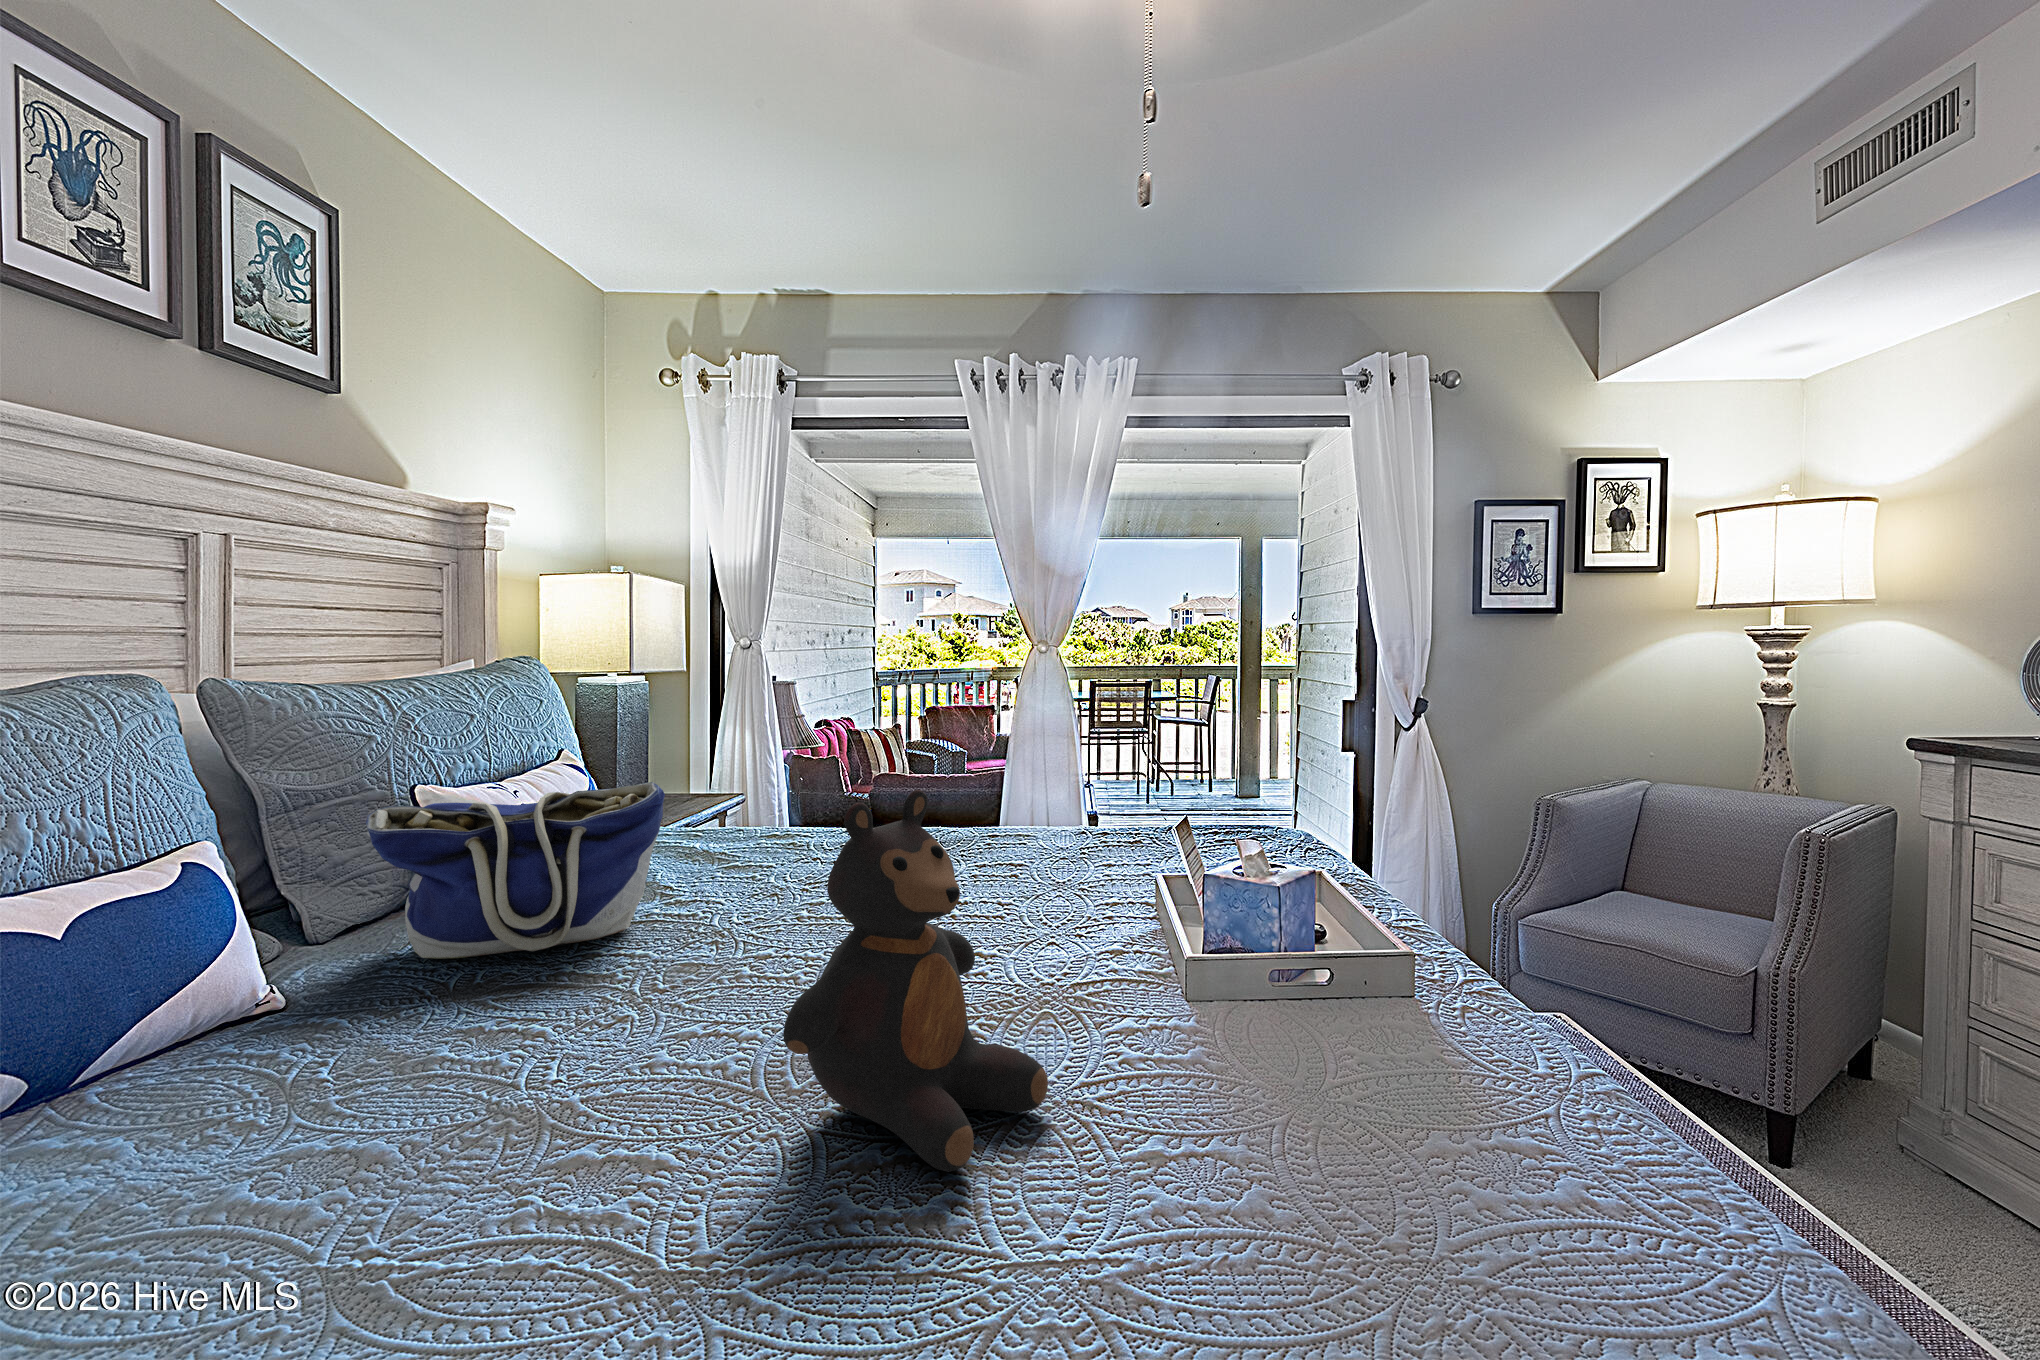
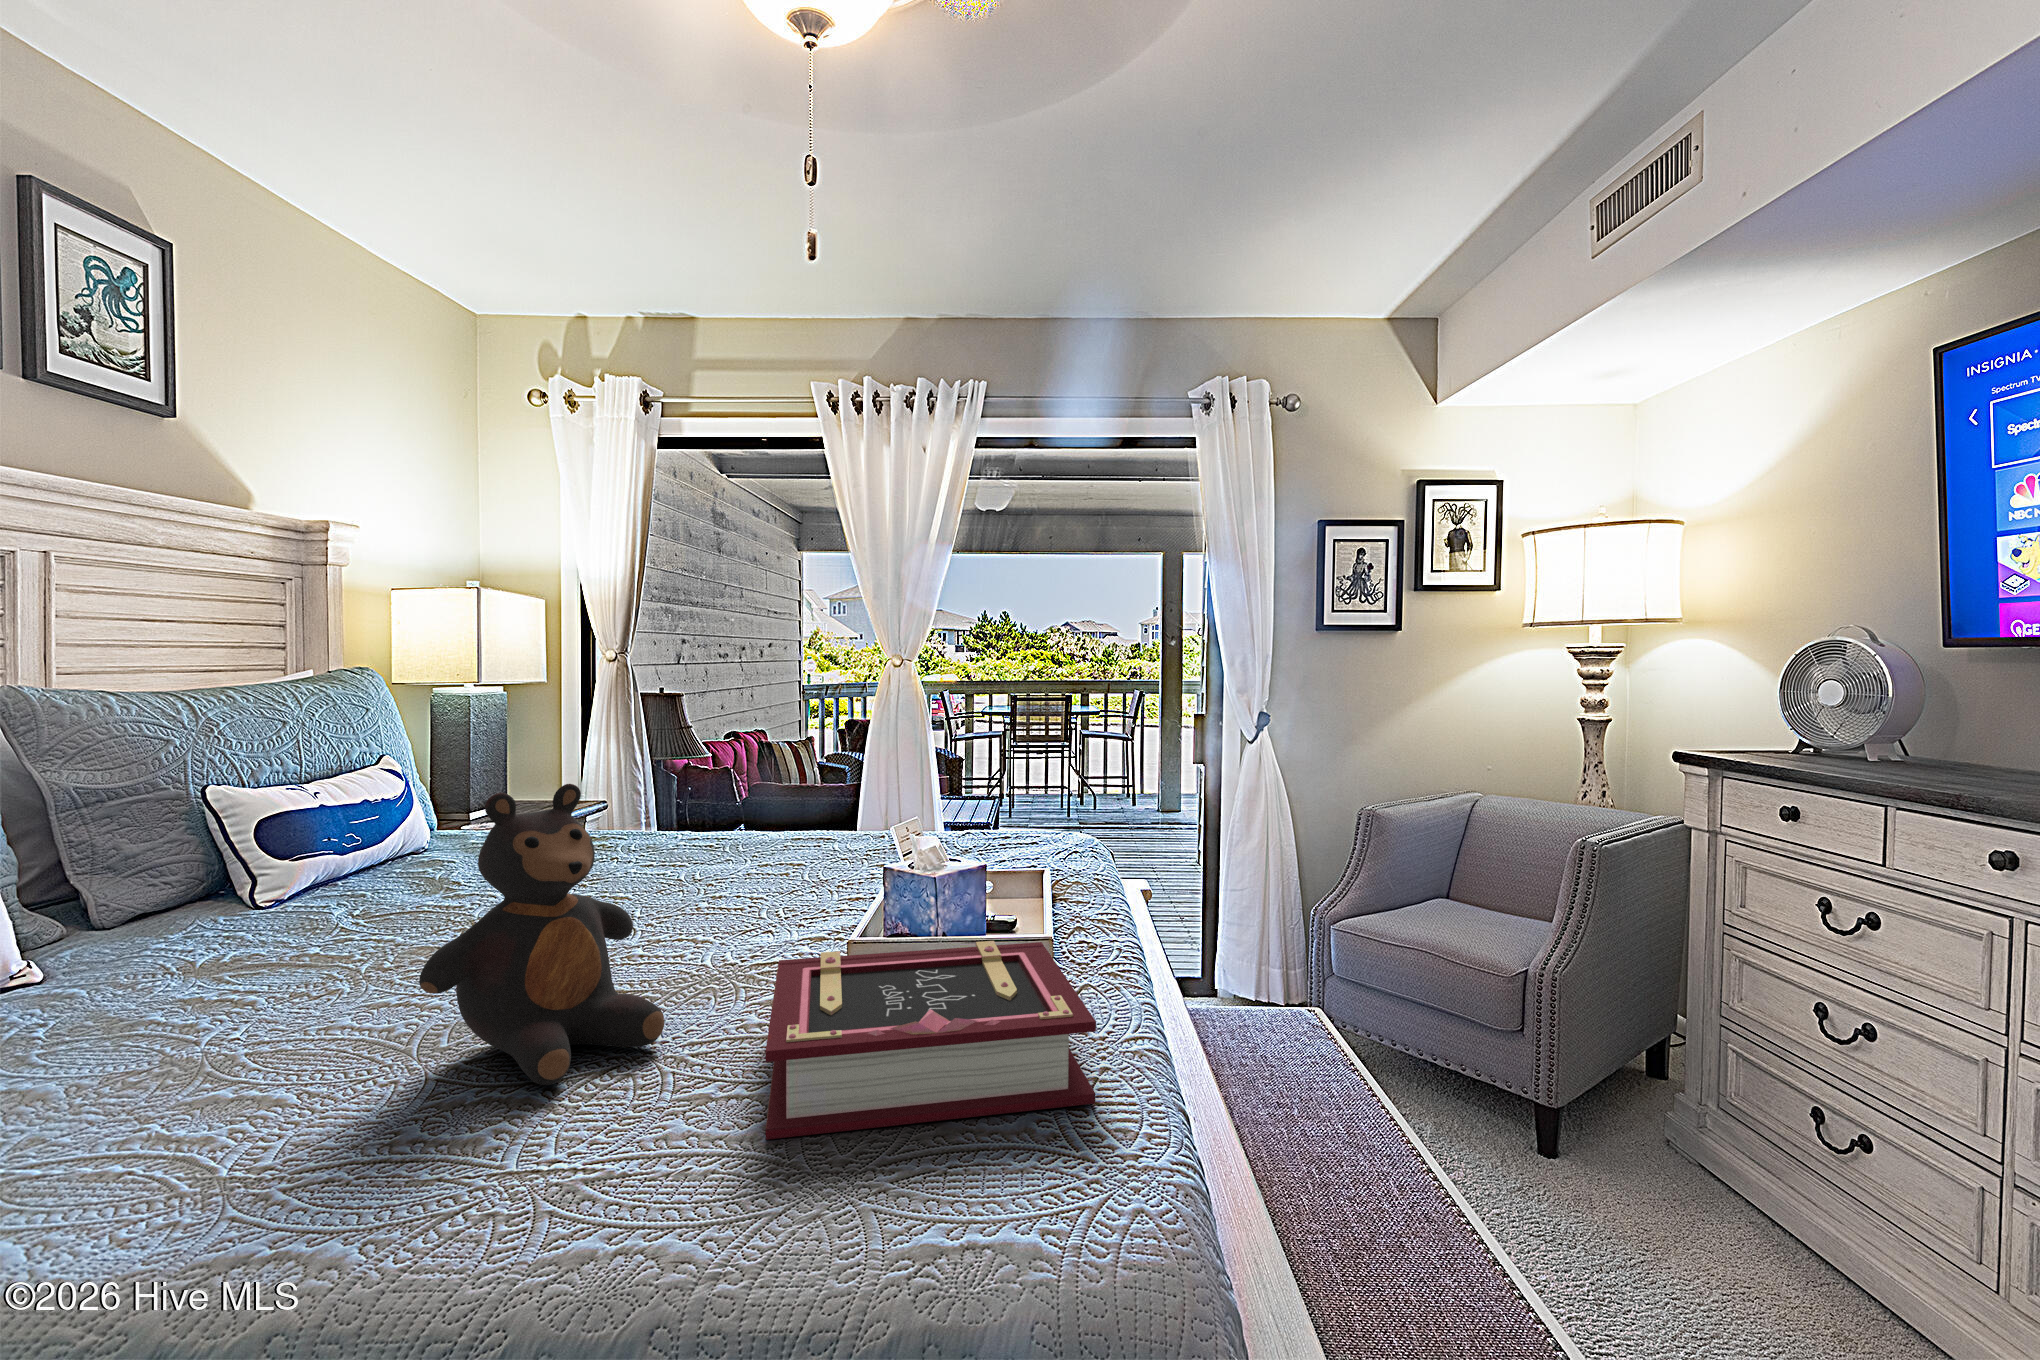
tote bag: present [366,782,665,958] -> none [134,783,426,940]
book: none [1169,977,1667,1263] -> present [765,941,1096,1140]

